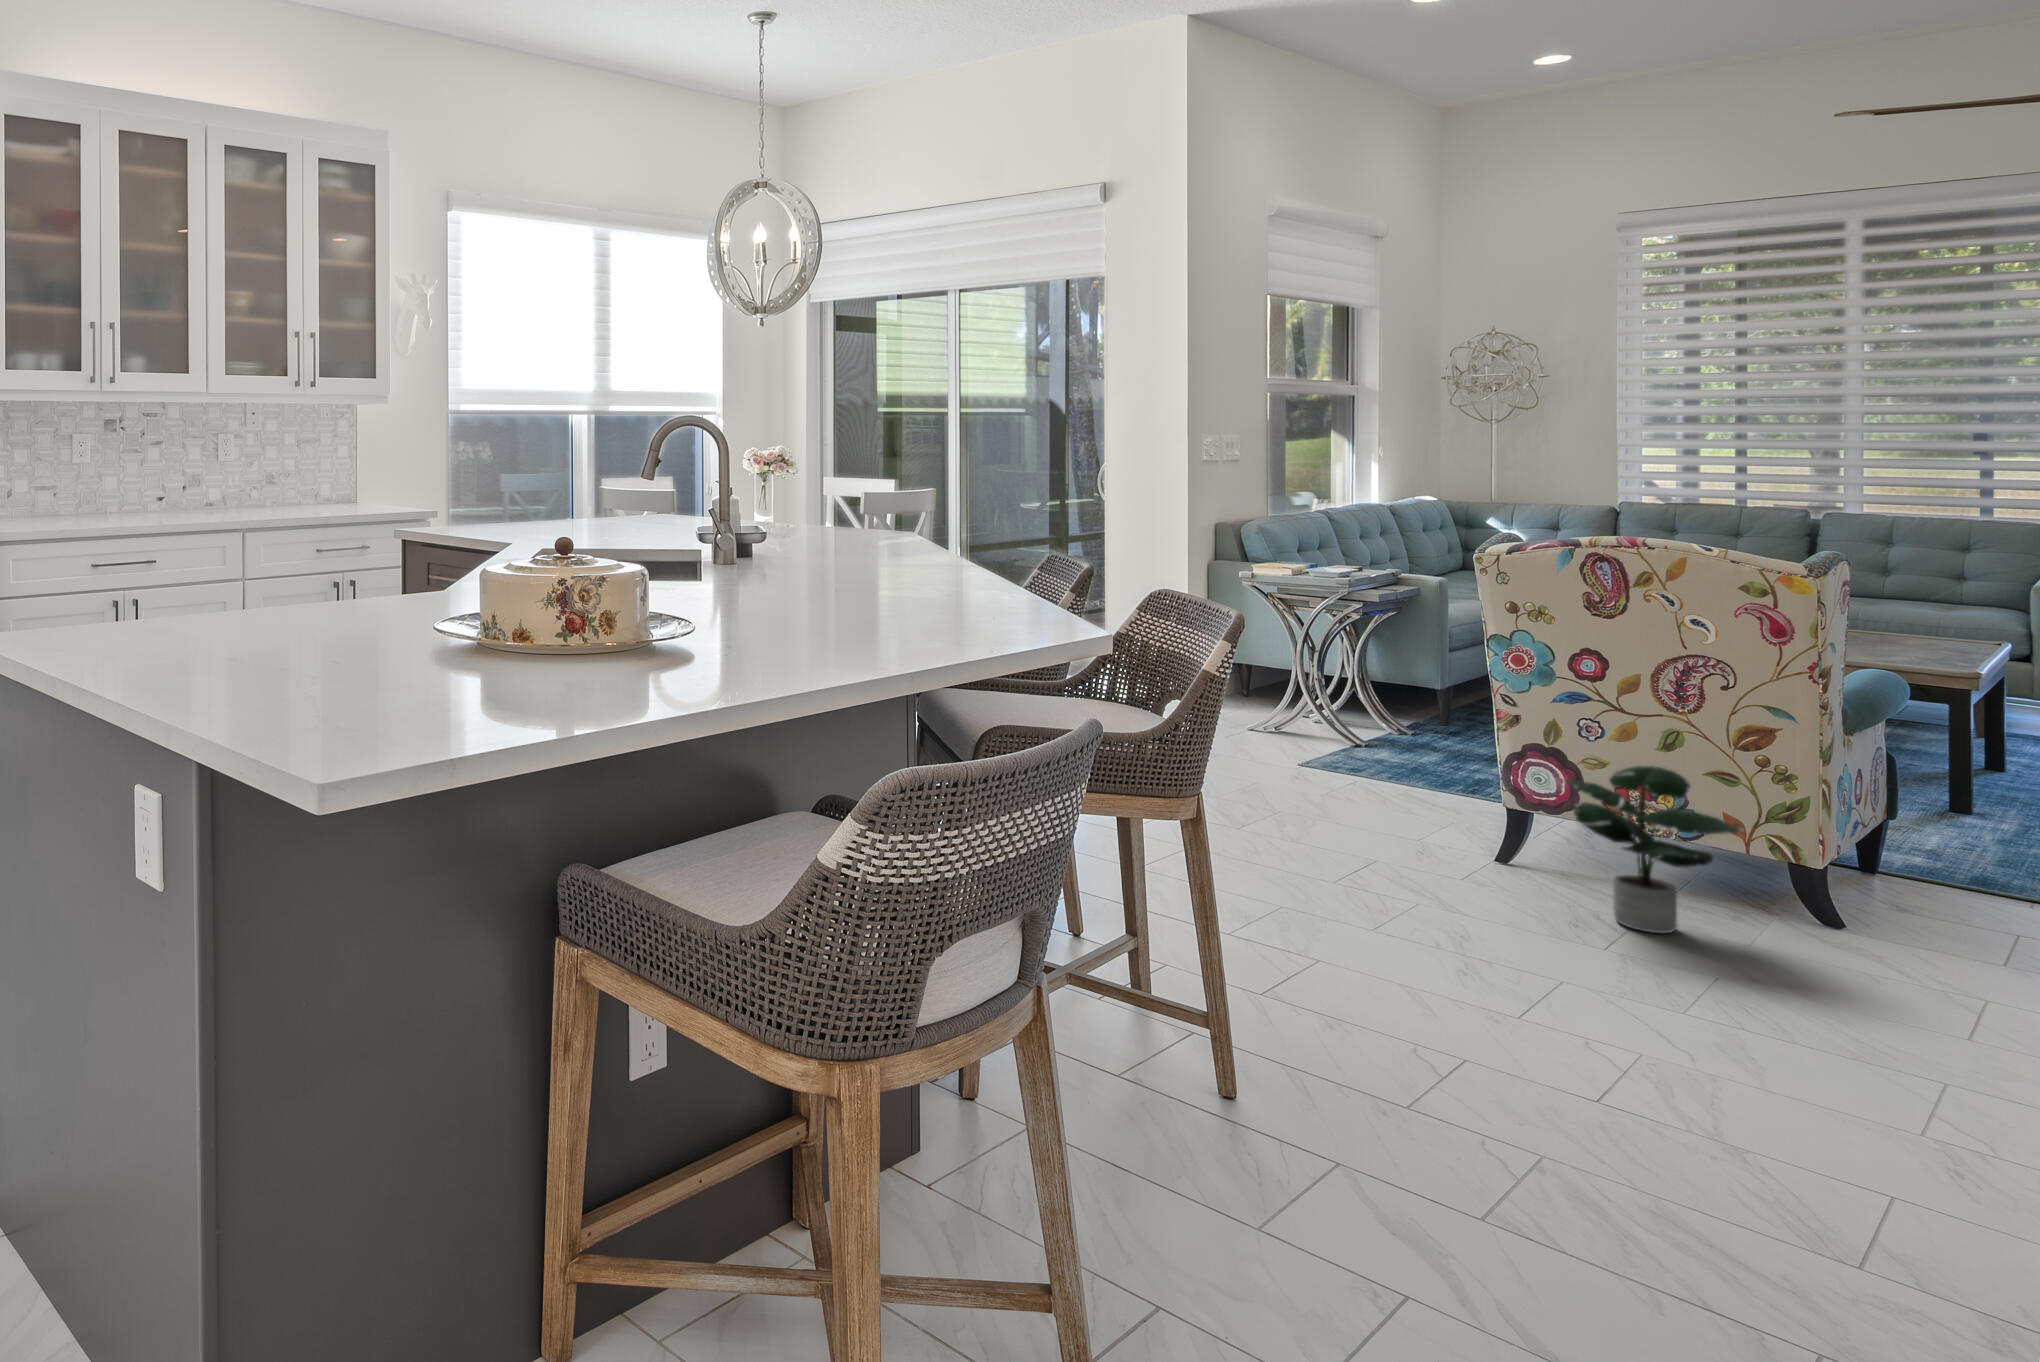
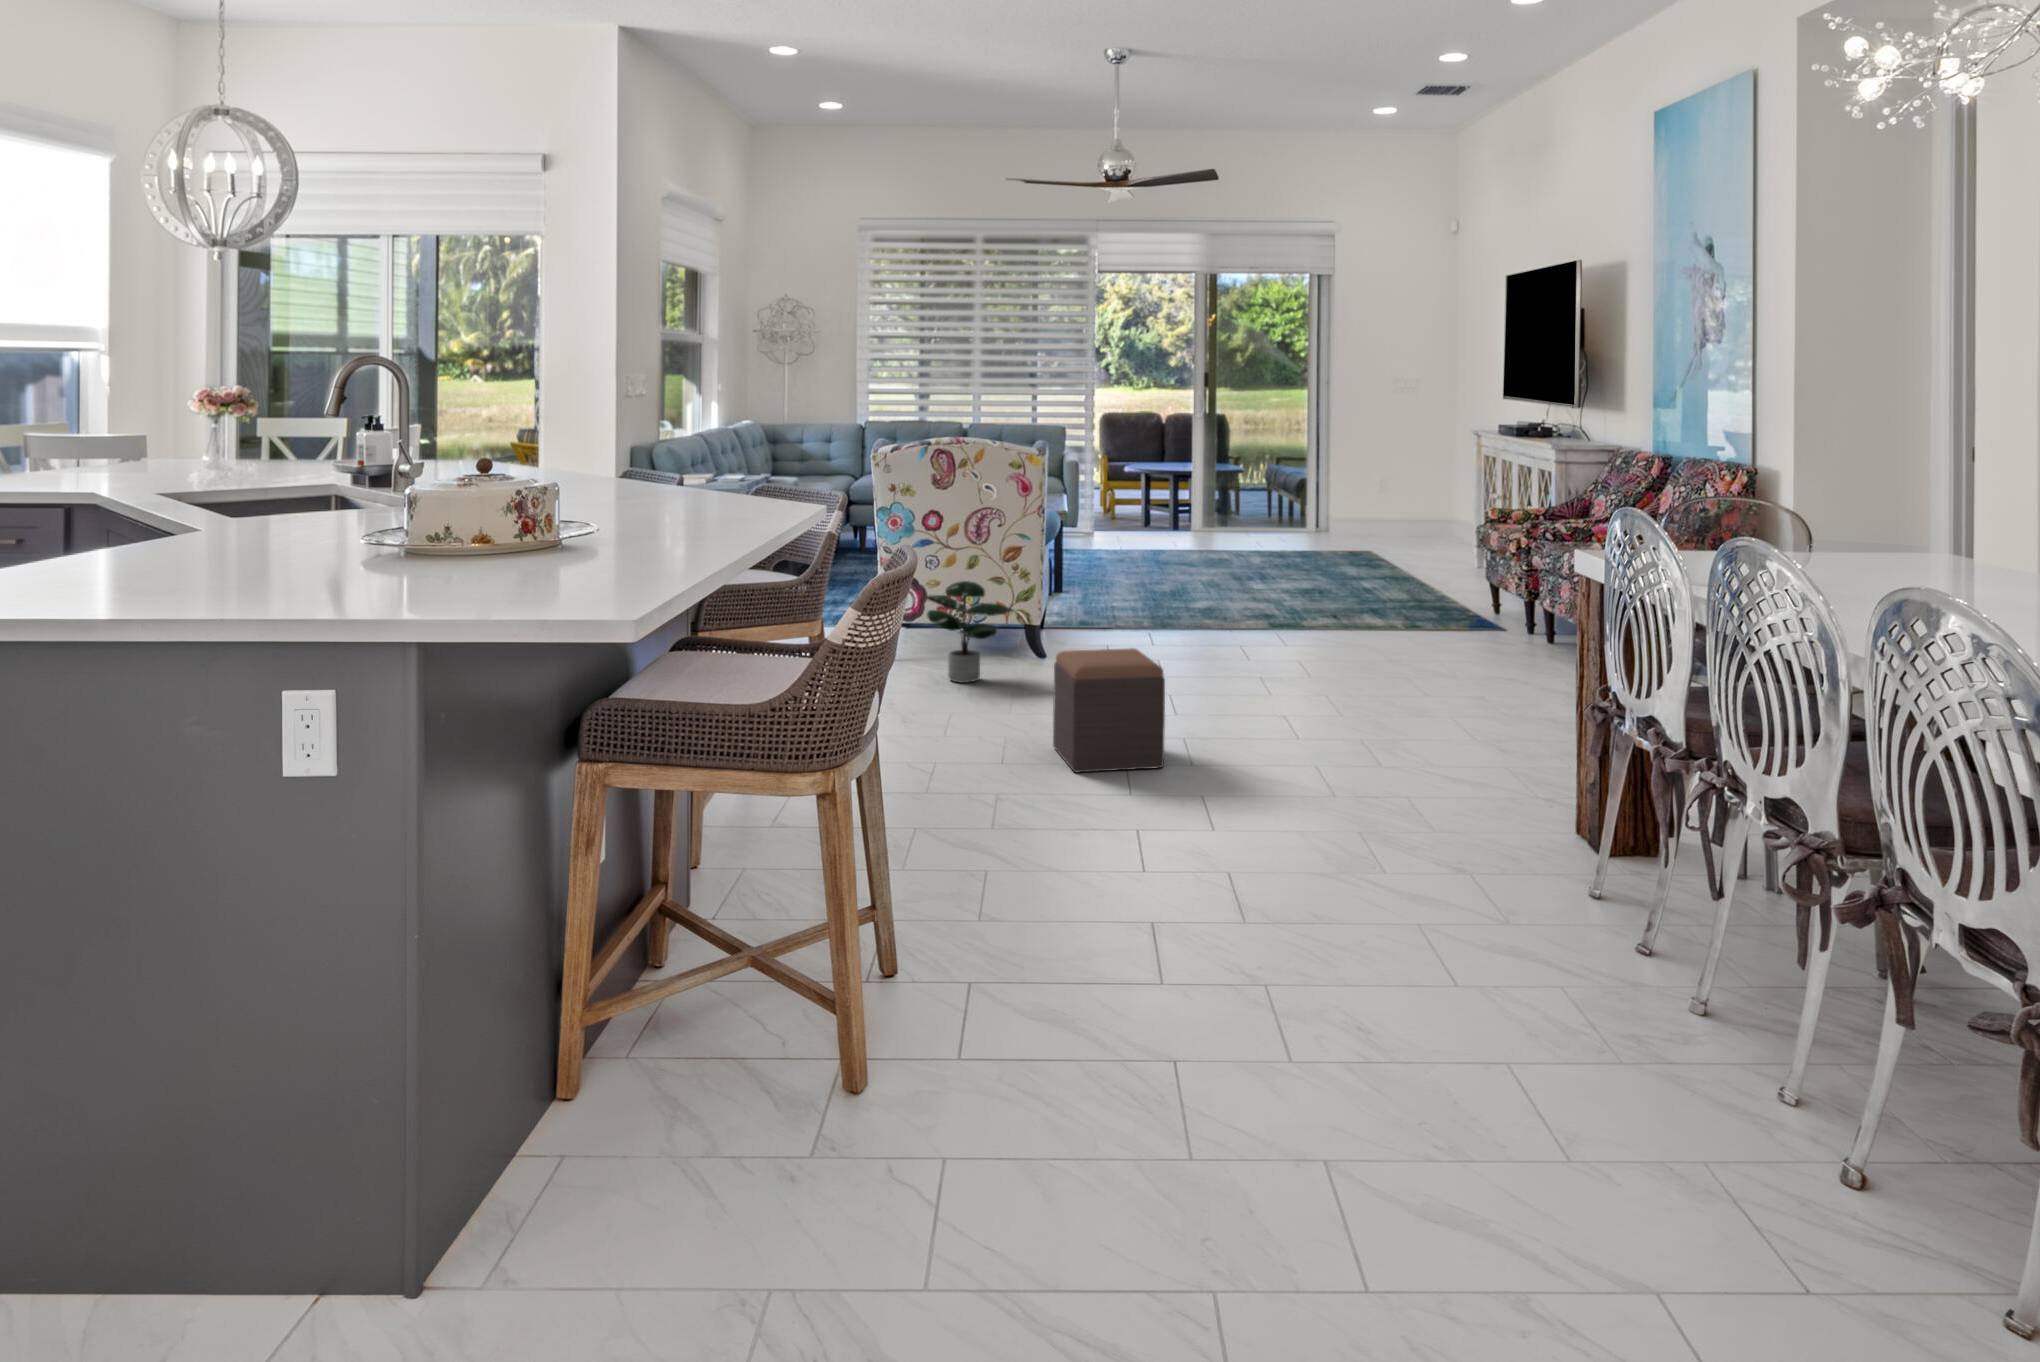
footstool: none [1727,931,1980,1222] -> present [1053,648,1165,772]

